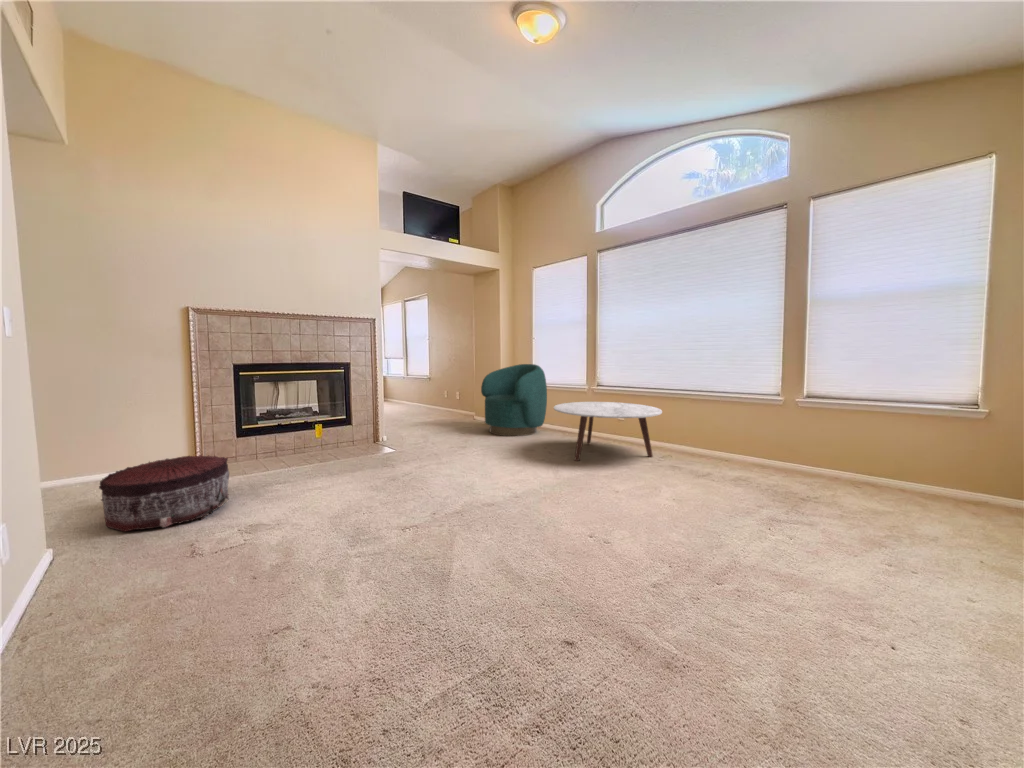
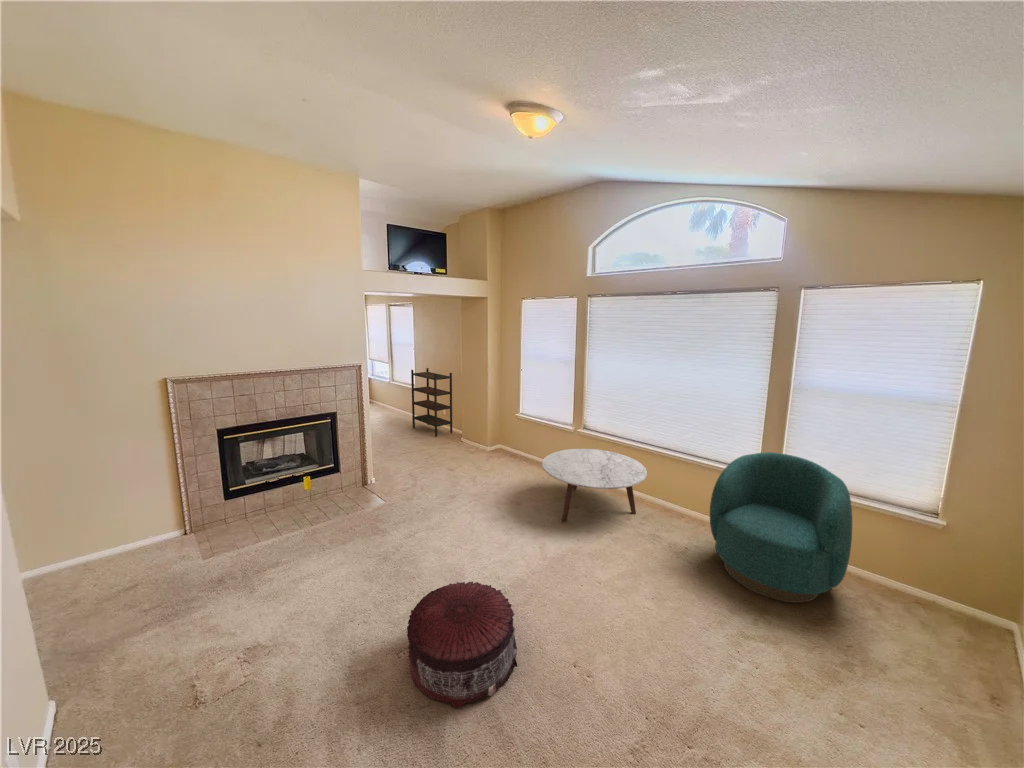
bookshelf: none [426,354,466,417] -> present [411,368,452,437]
armchair: present [481,364,547,436] -> present [710,452,852,603]
pouf: present [99,455,229,532] -> present [407,582,517,708]

